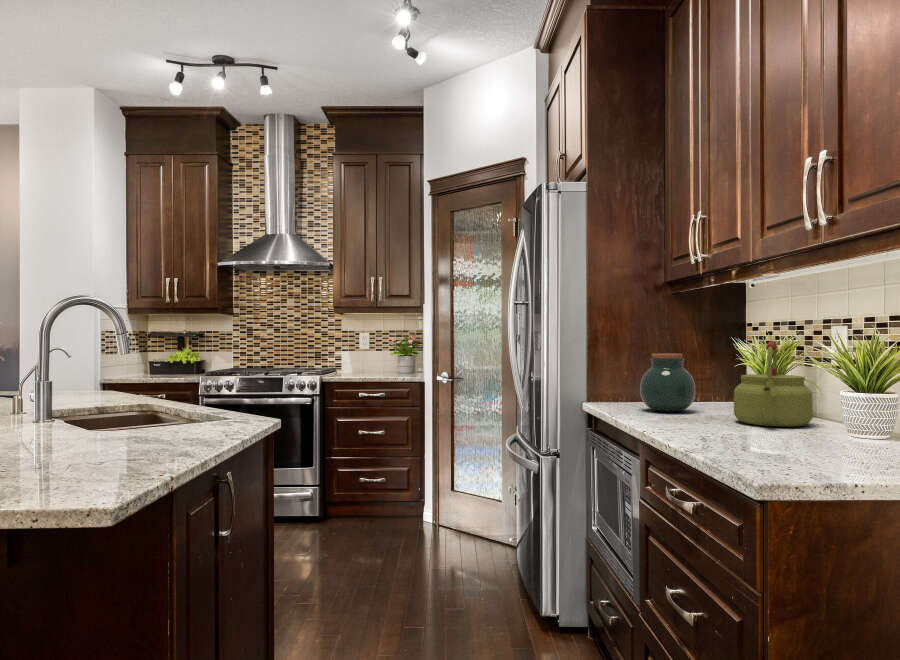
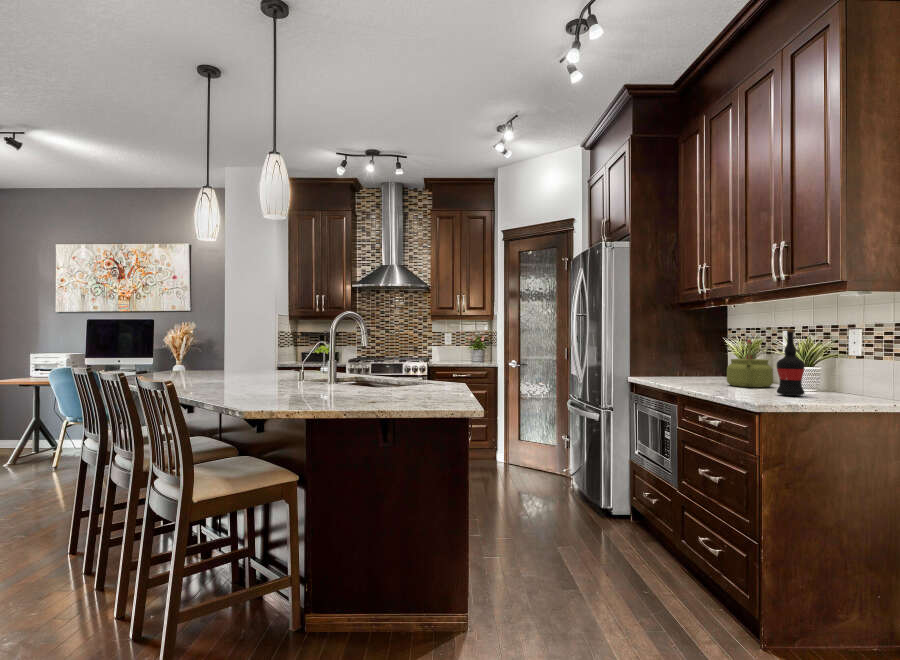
wine bottle: none [811,321,864,450] -> present [777,329,805,396]
jar: present [640,354,695,412] -> none [667,347,700,381]

